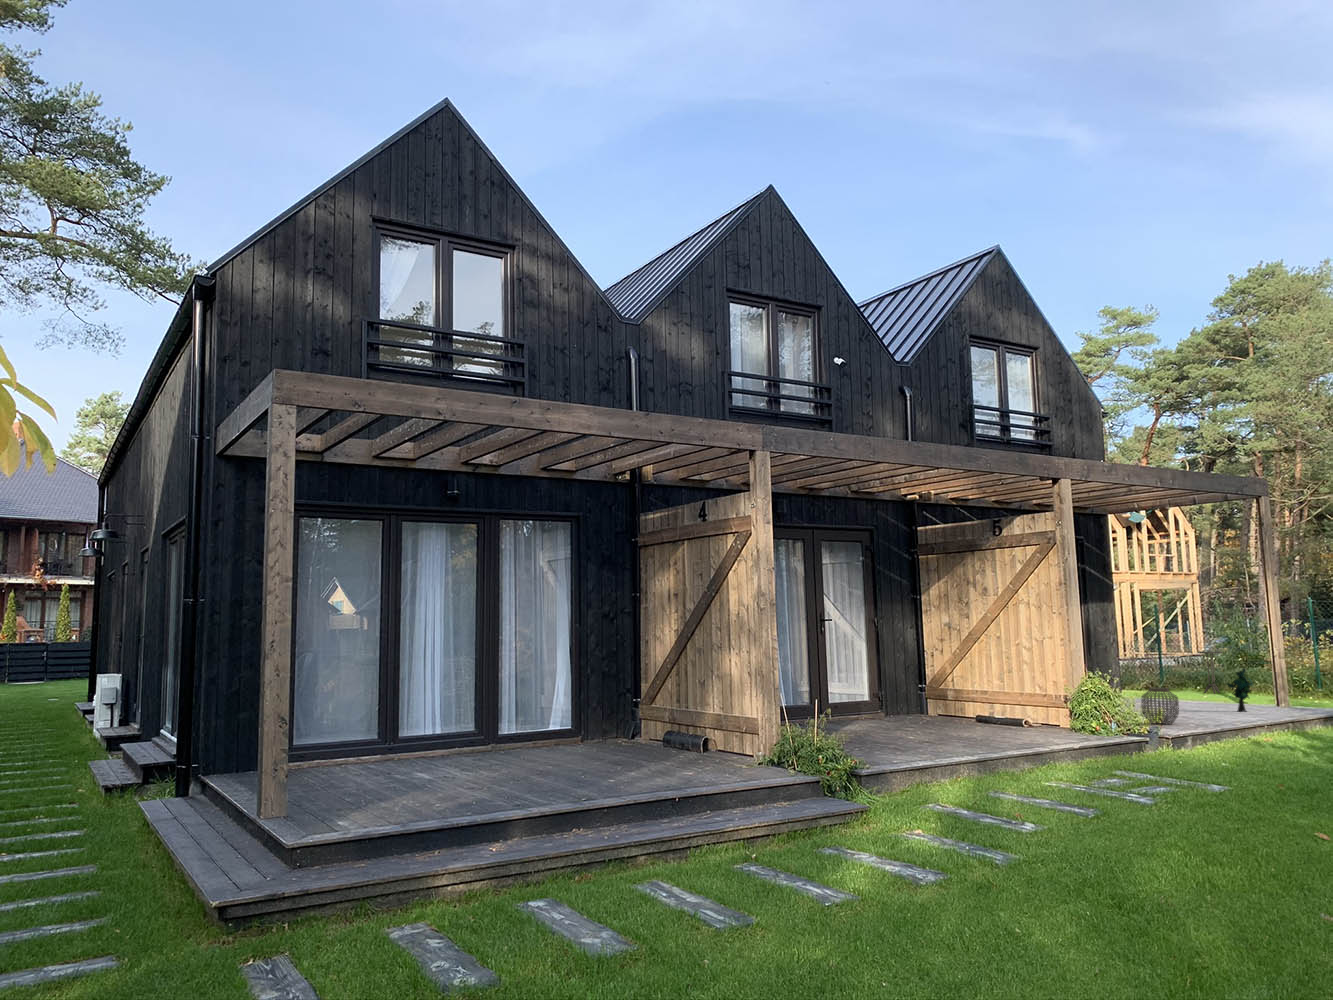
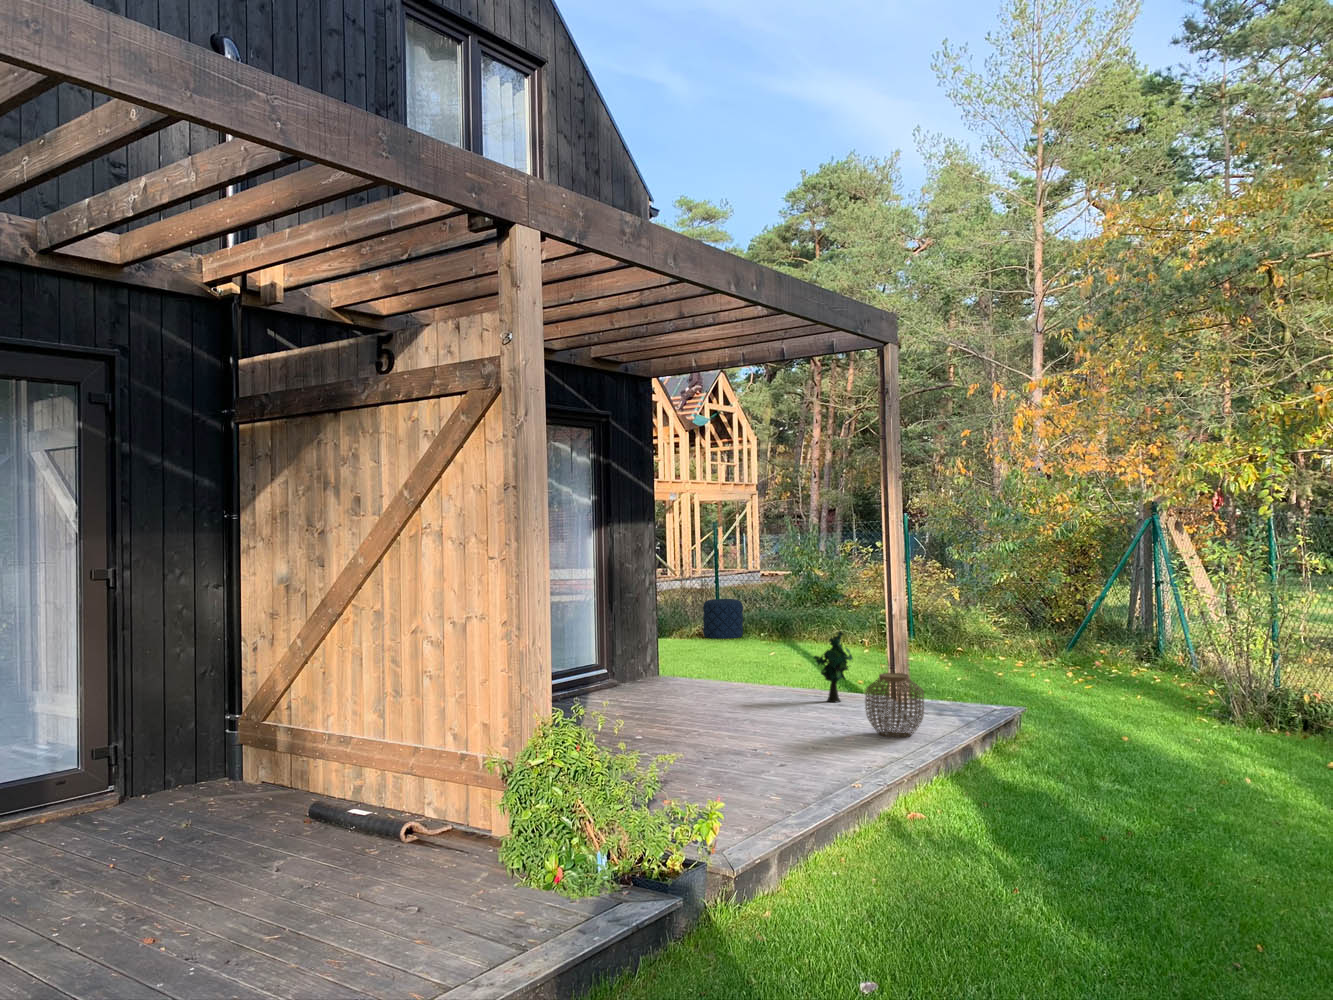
side table: present [1198,652,1222,694] -> none [763,585,792,641]
pouf: none [1149,663,1184,692] -> present [703,599,743,639]
woven basket: present [1141,687,1179,725] -> present [865,673,924,738]

